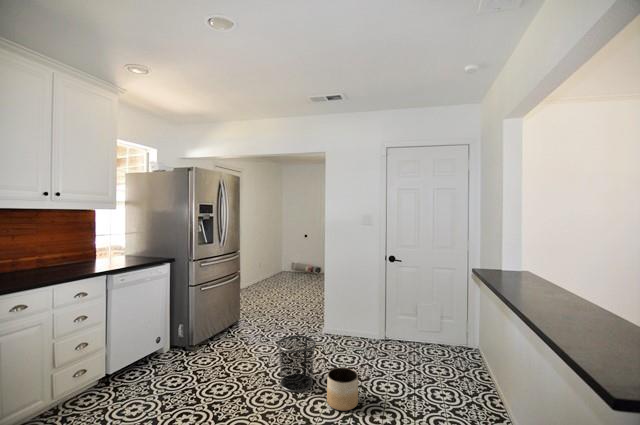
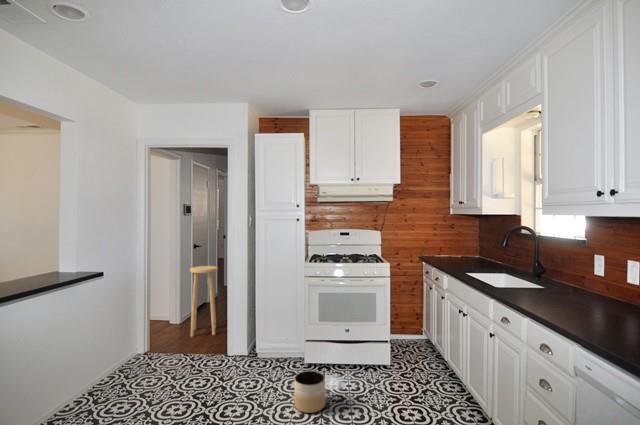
stool: none [248,258,273,322] -> present [190,266,218,337]
waste bin: present [277,335,316,392] -> none [239,344,279,402]

